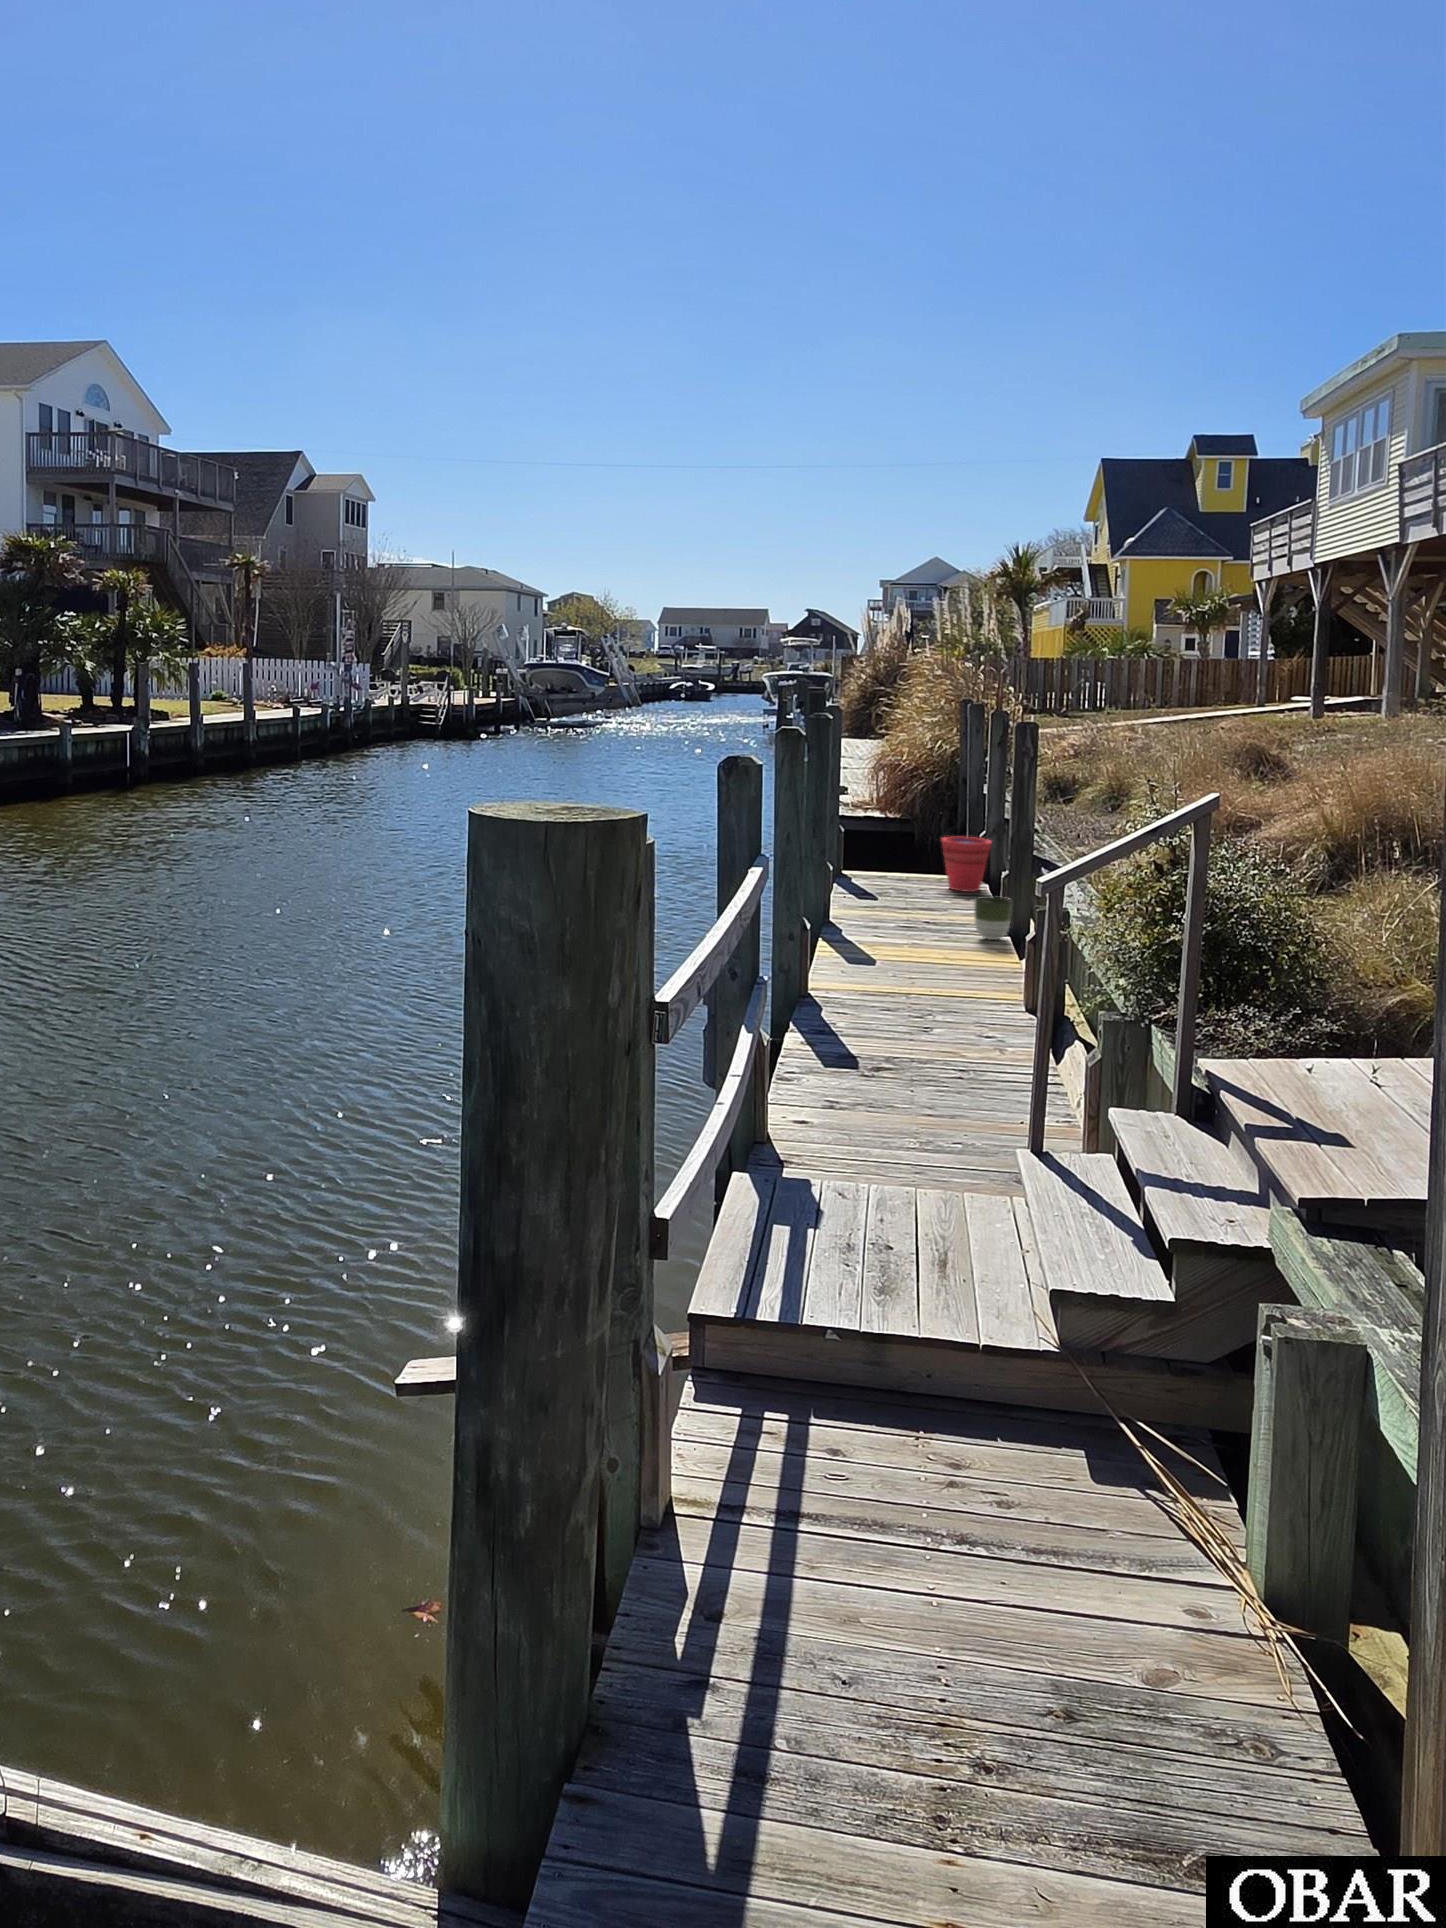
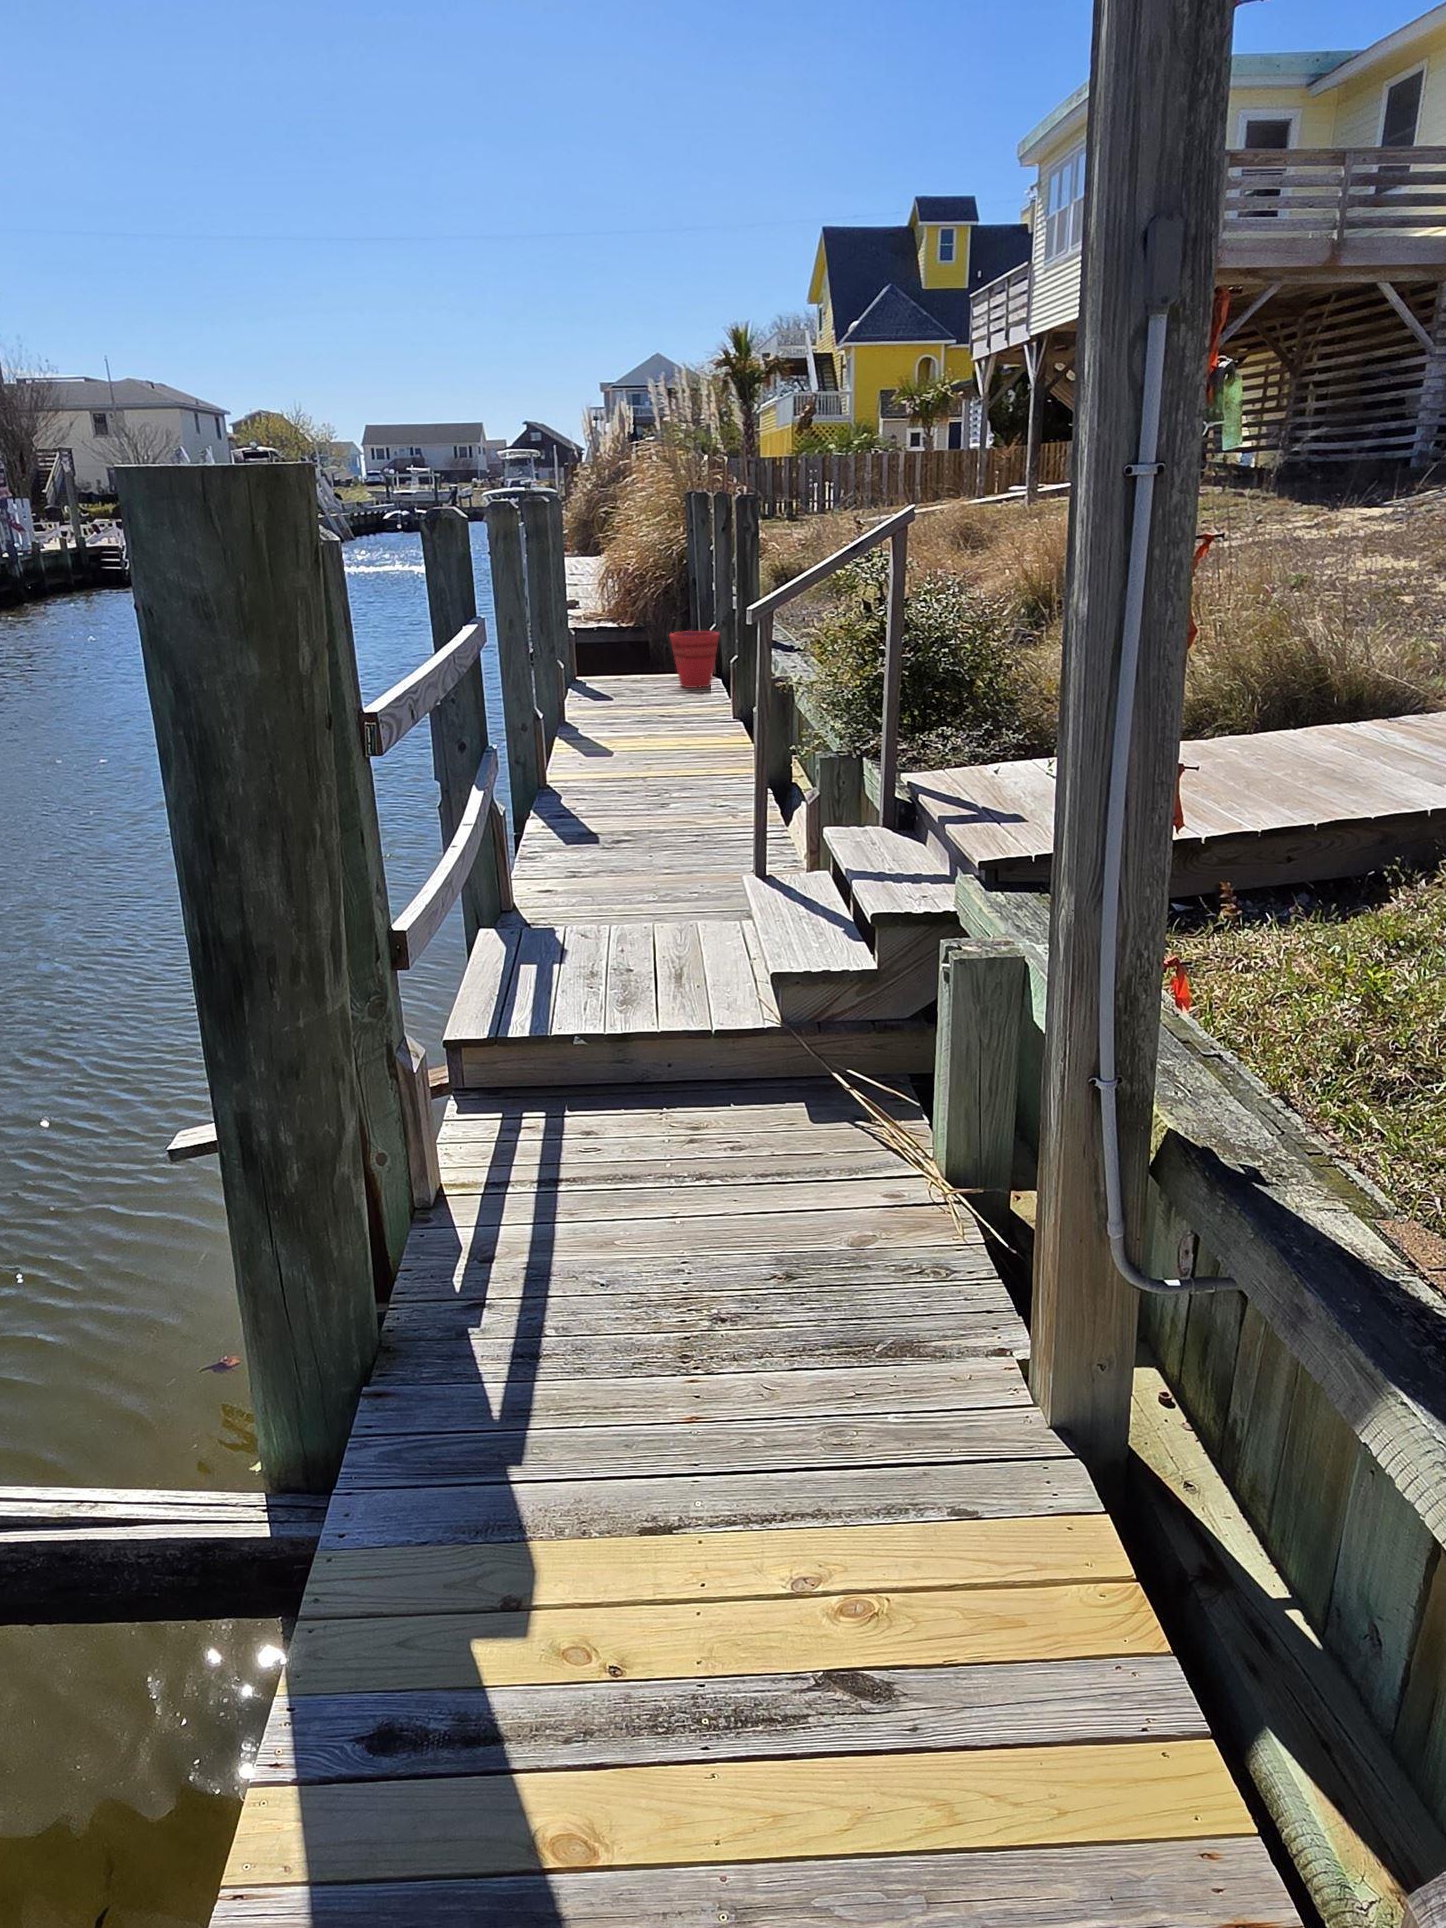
planter: present [974,896,1012,940] -> none [703,682,740,726]

